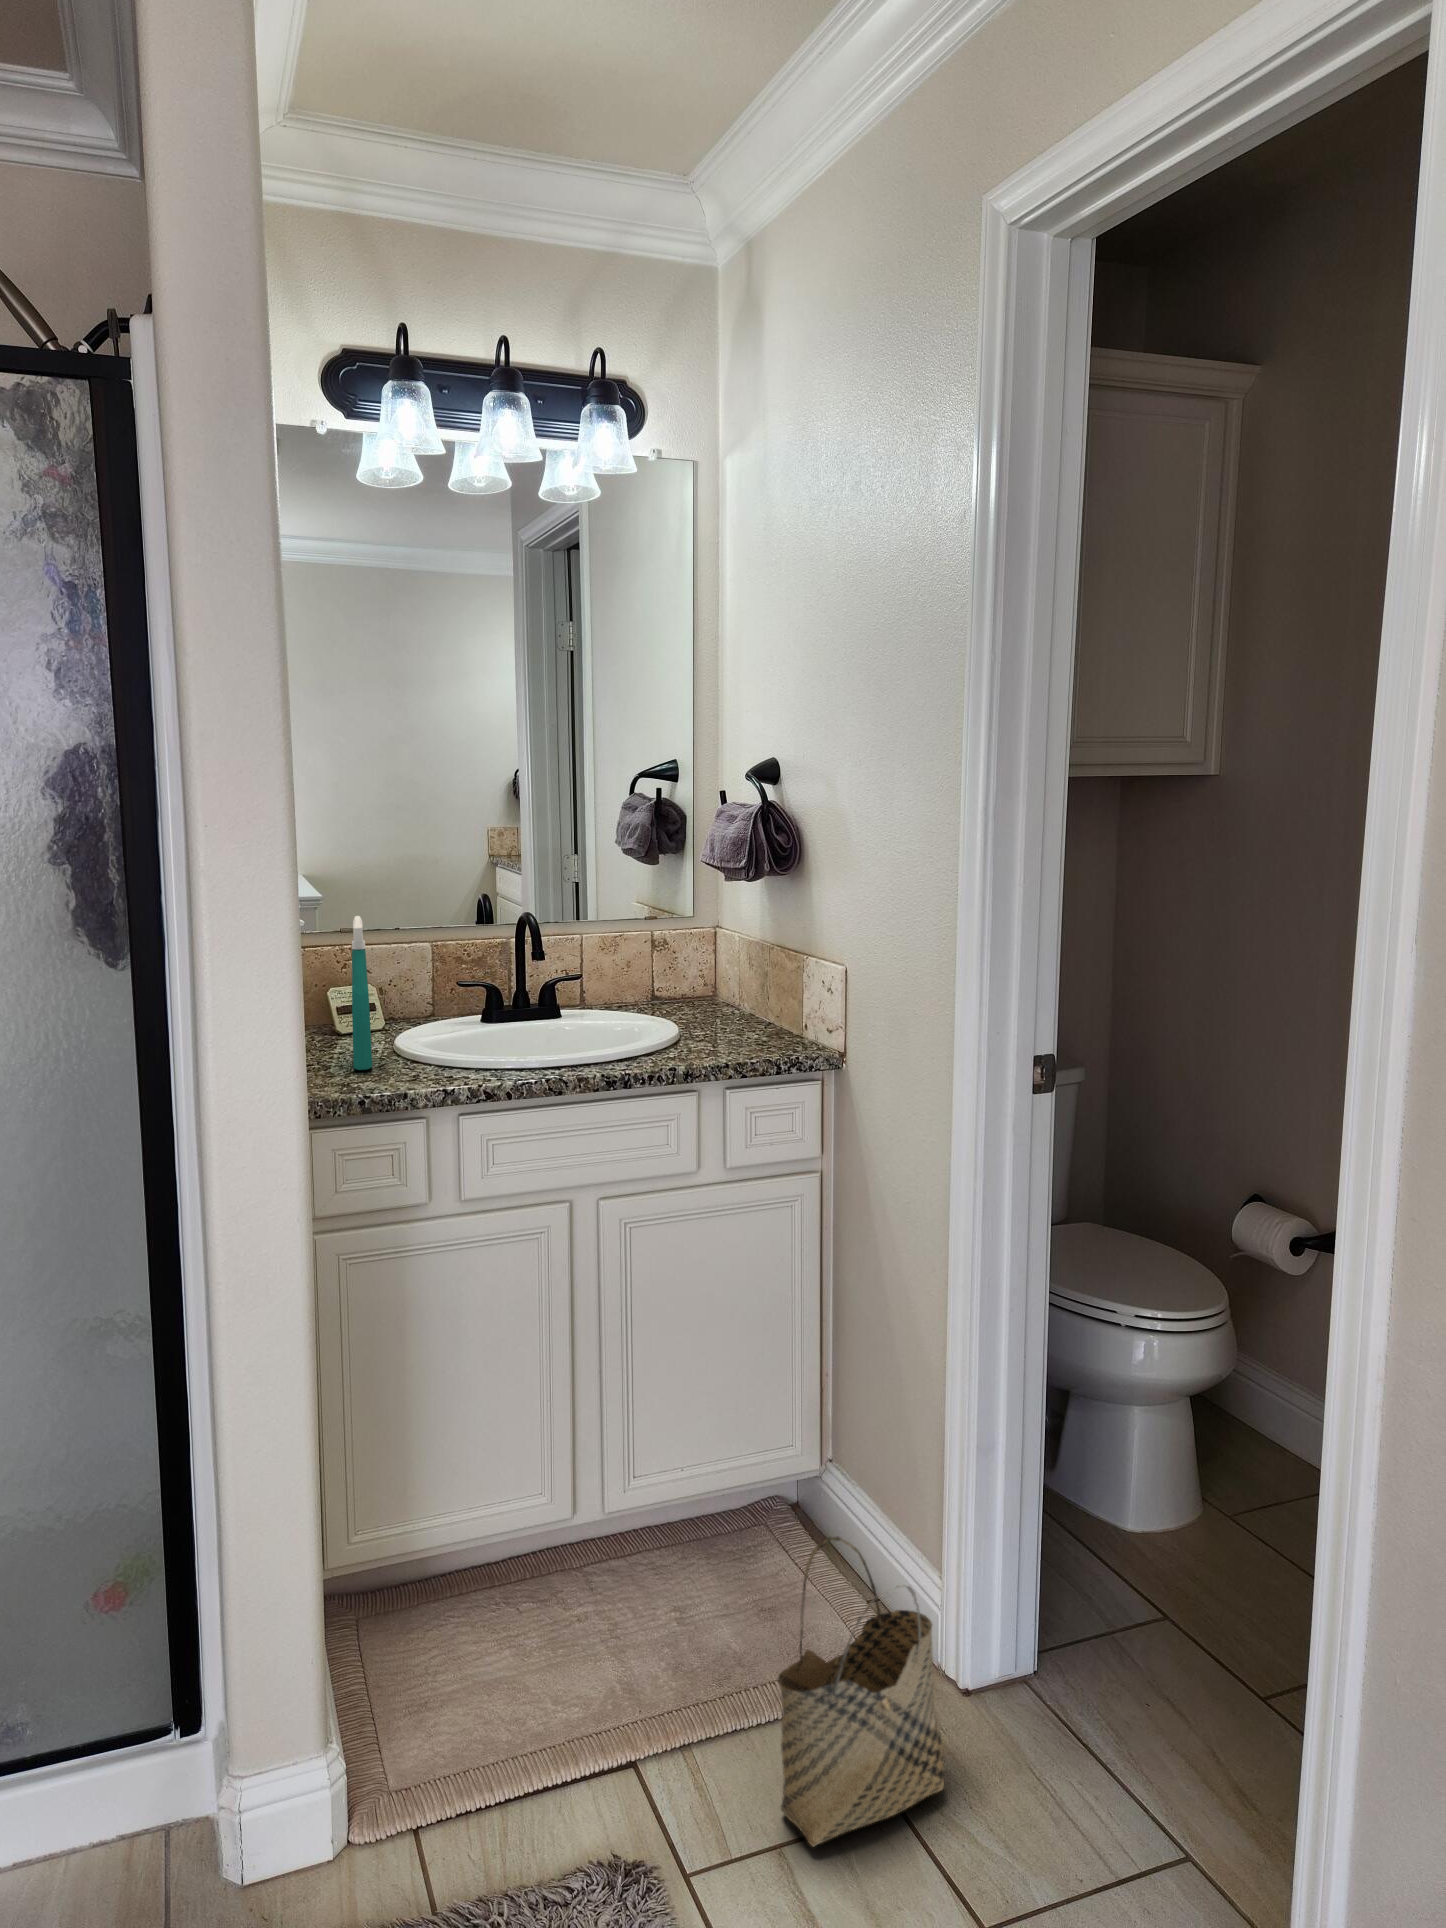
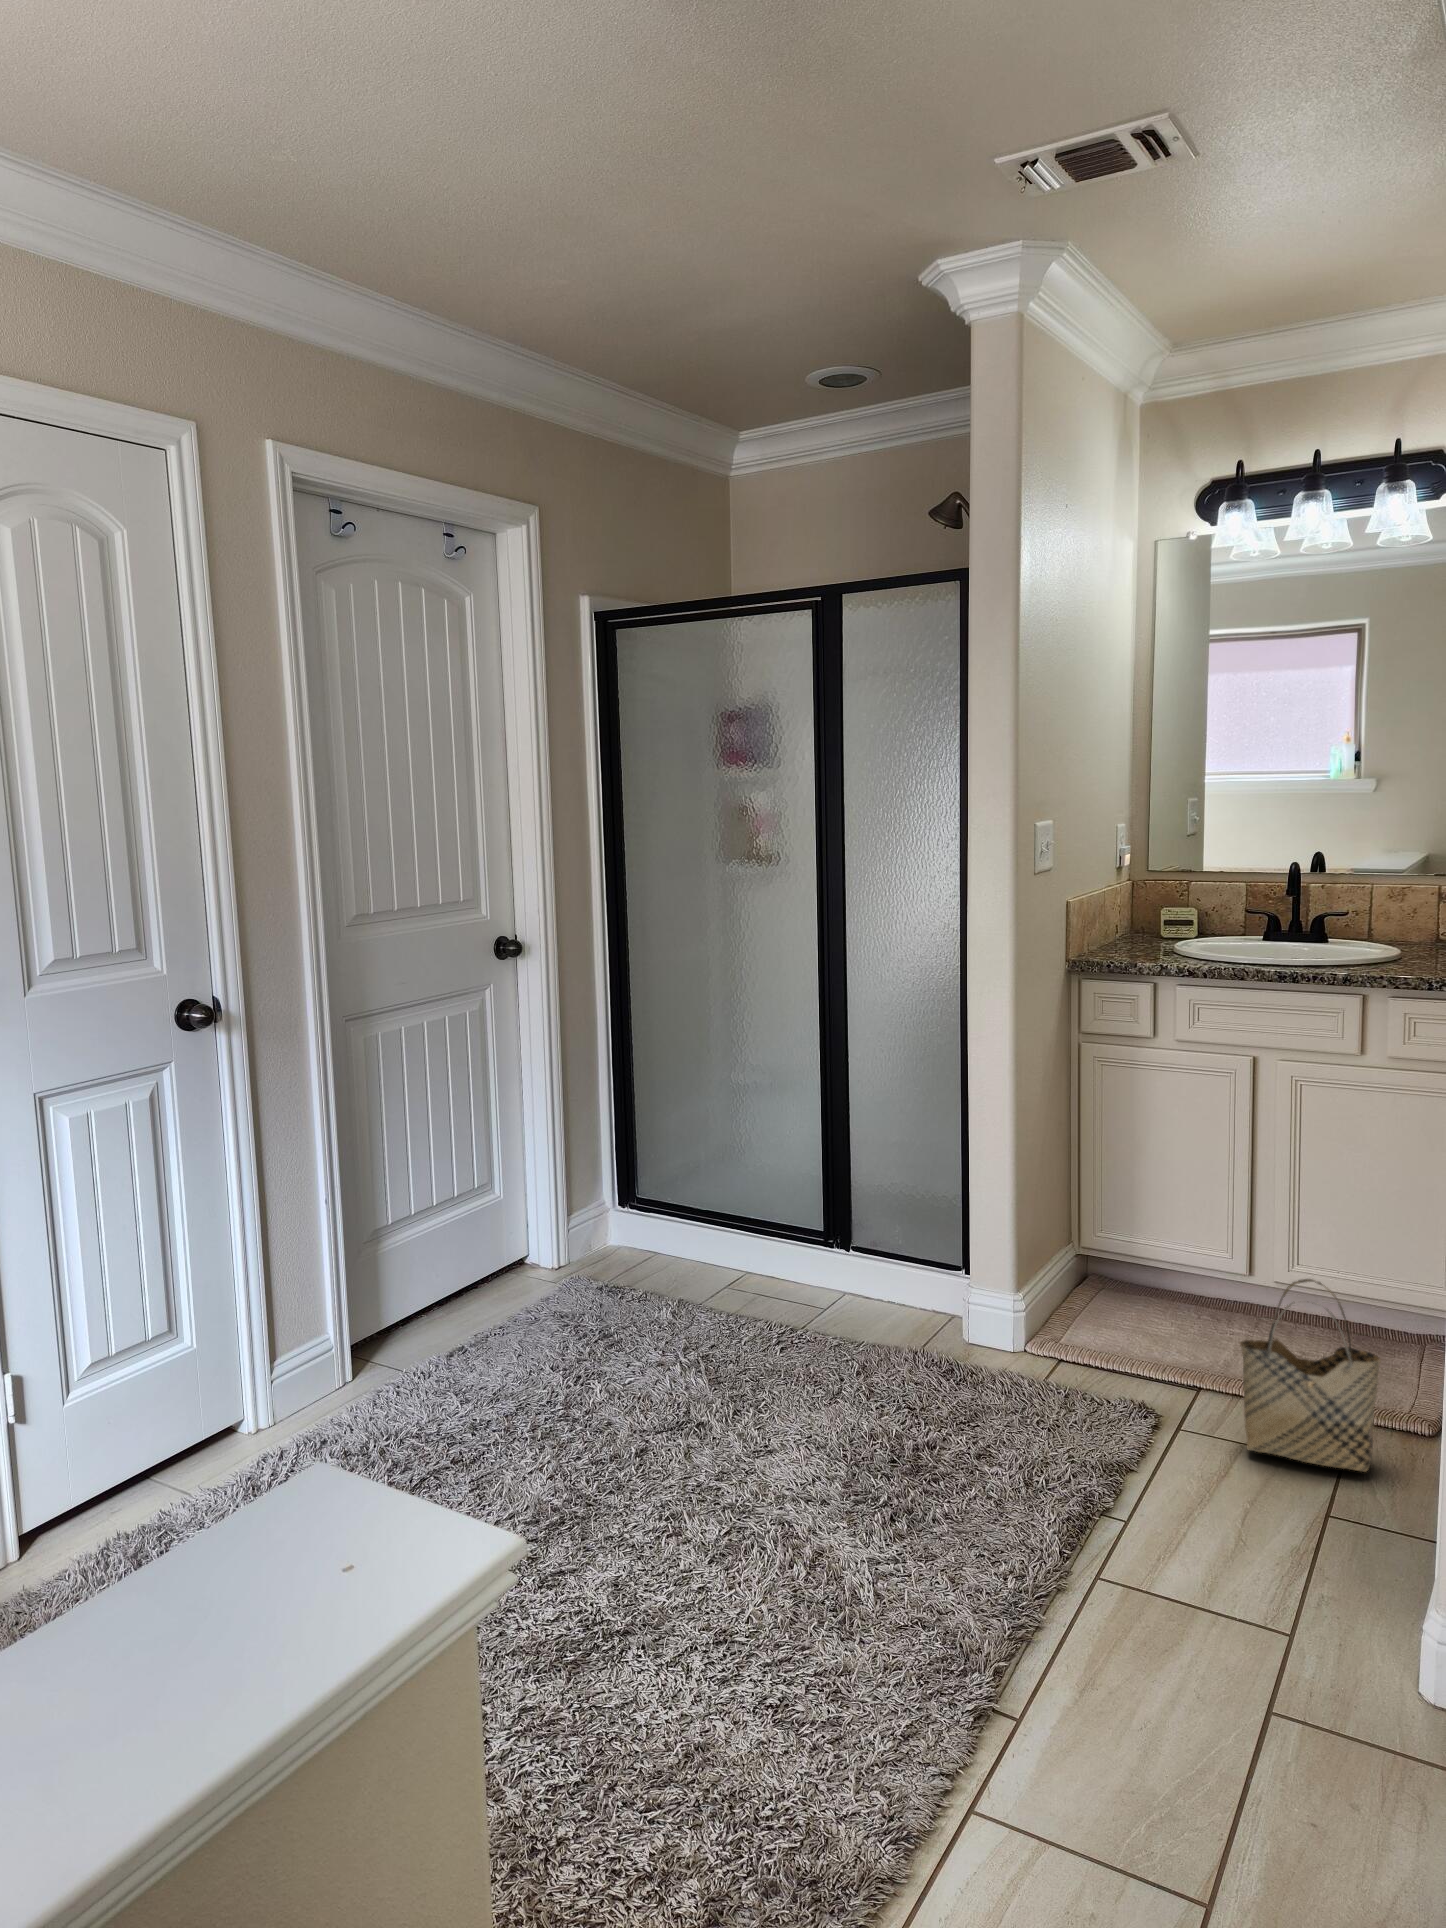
spray bottle: present [352,916,372,1070] -> none [1130,857,1154,952]

